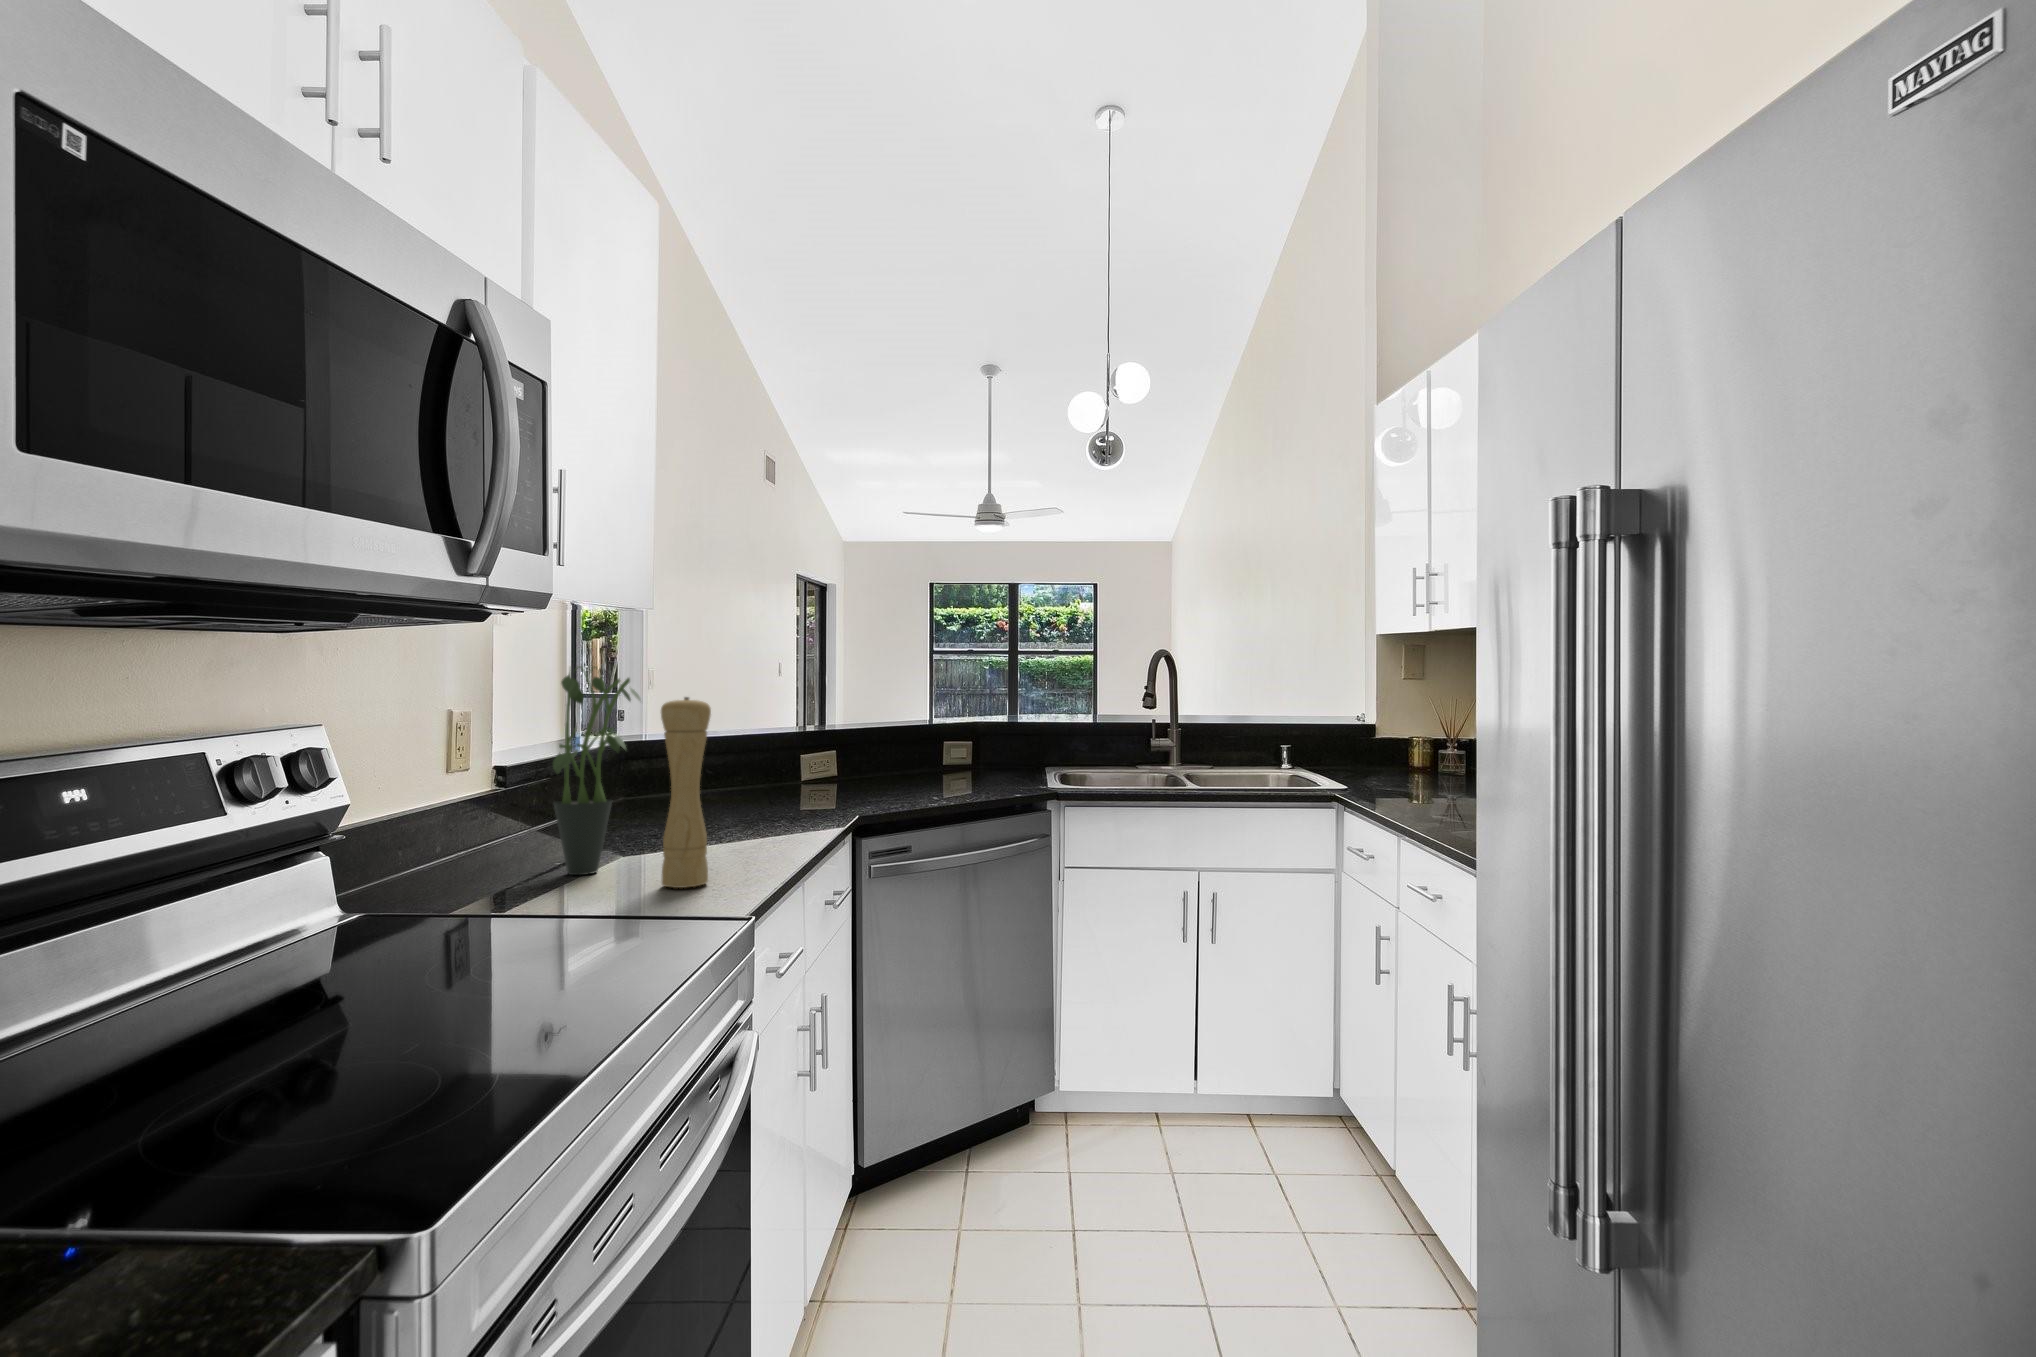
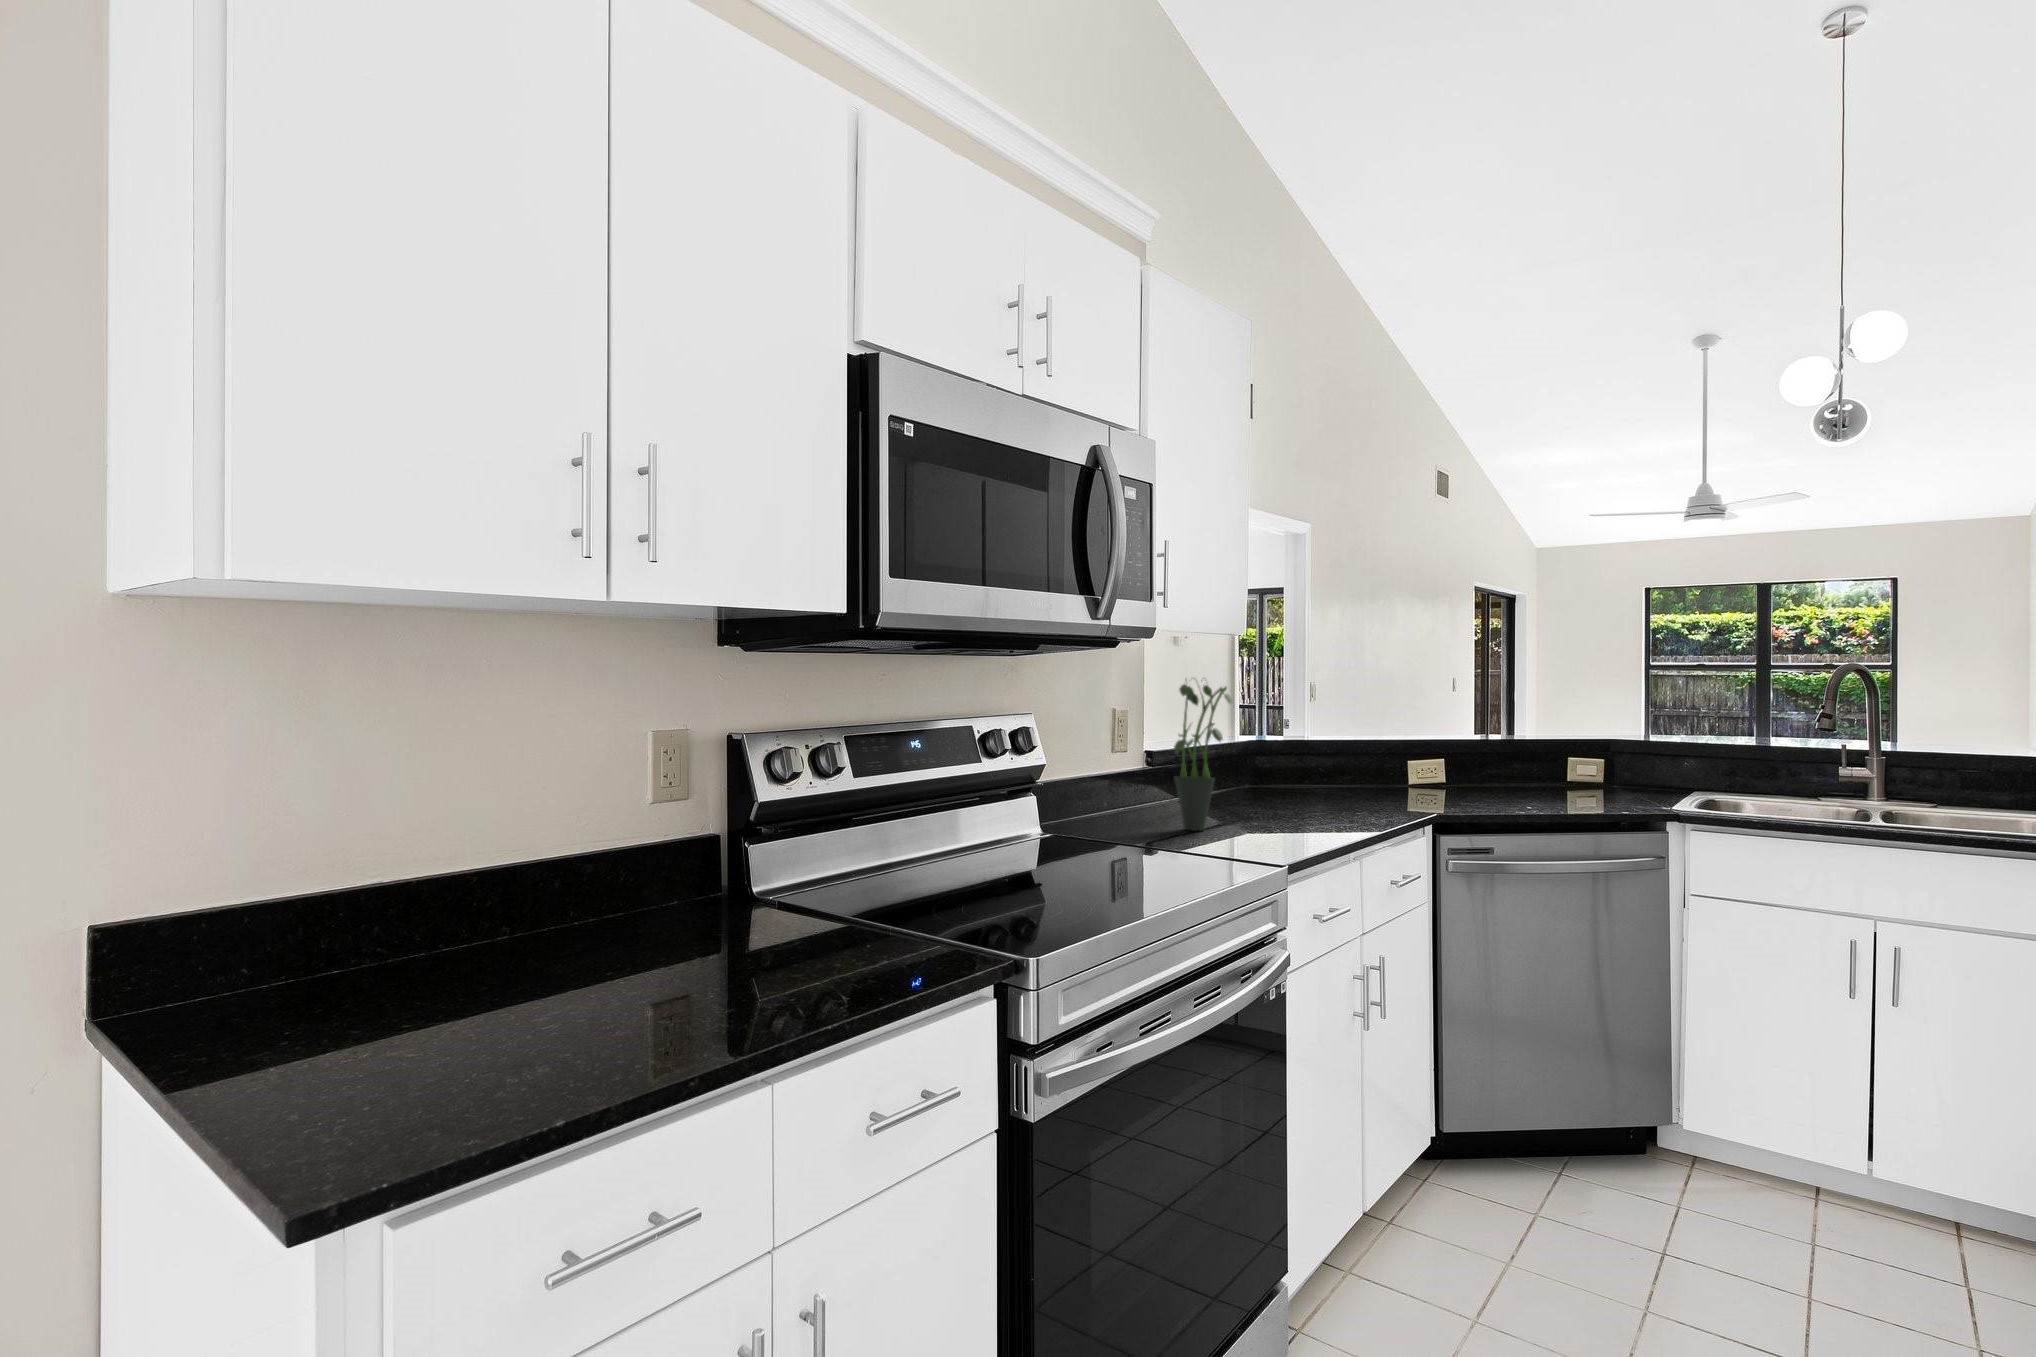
pepper mill: present [661,697,711,888] -> none [1240,701,1279,845]

